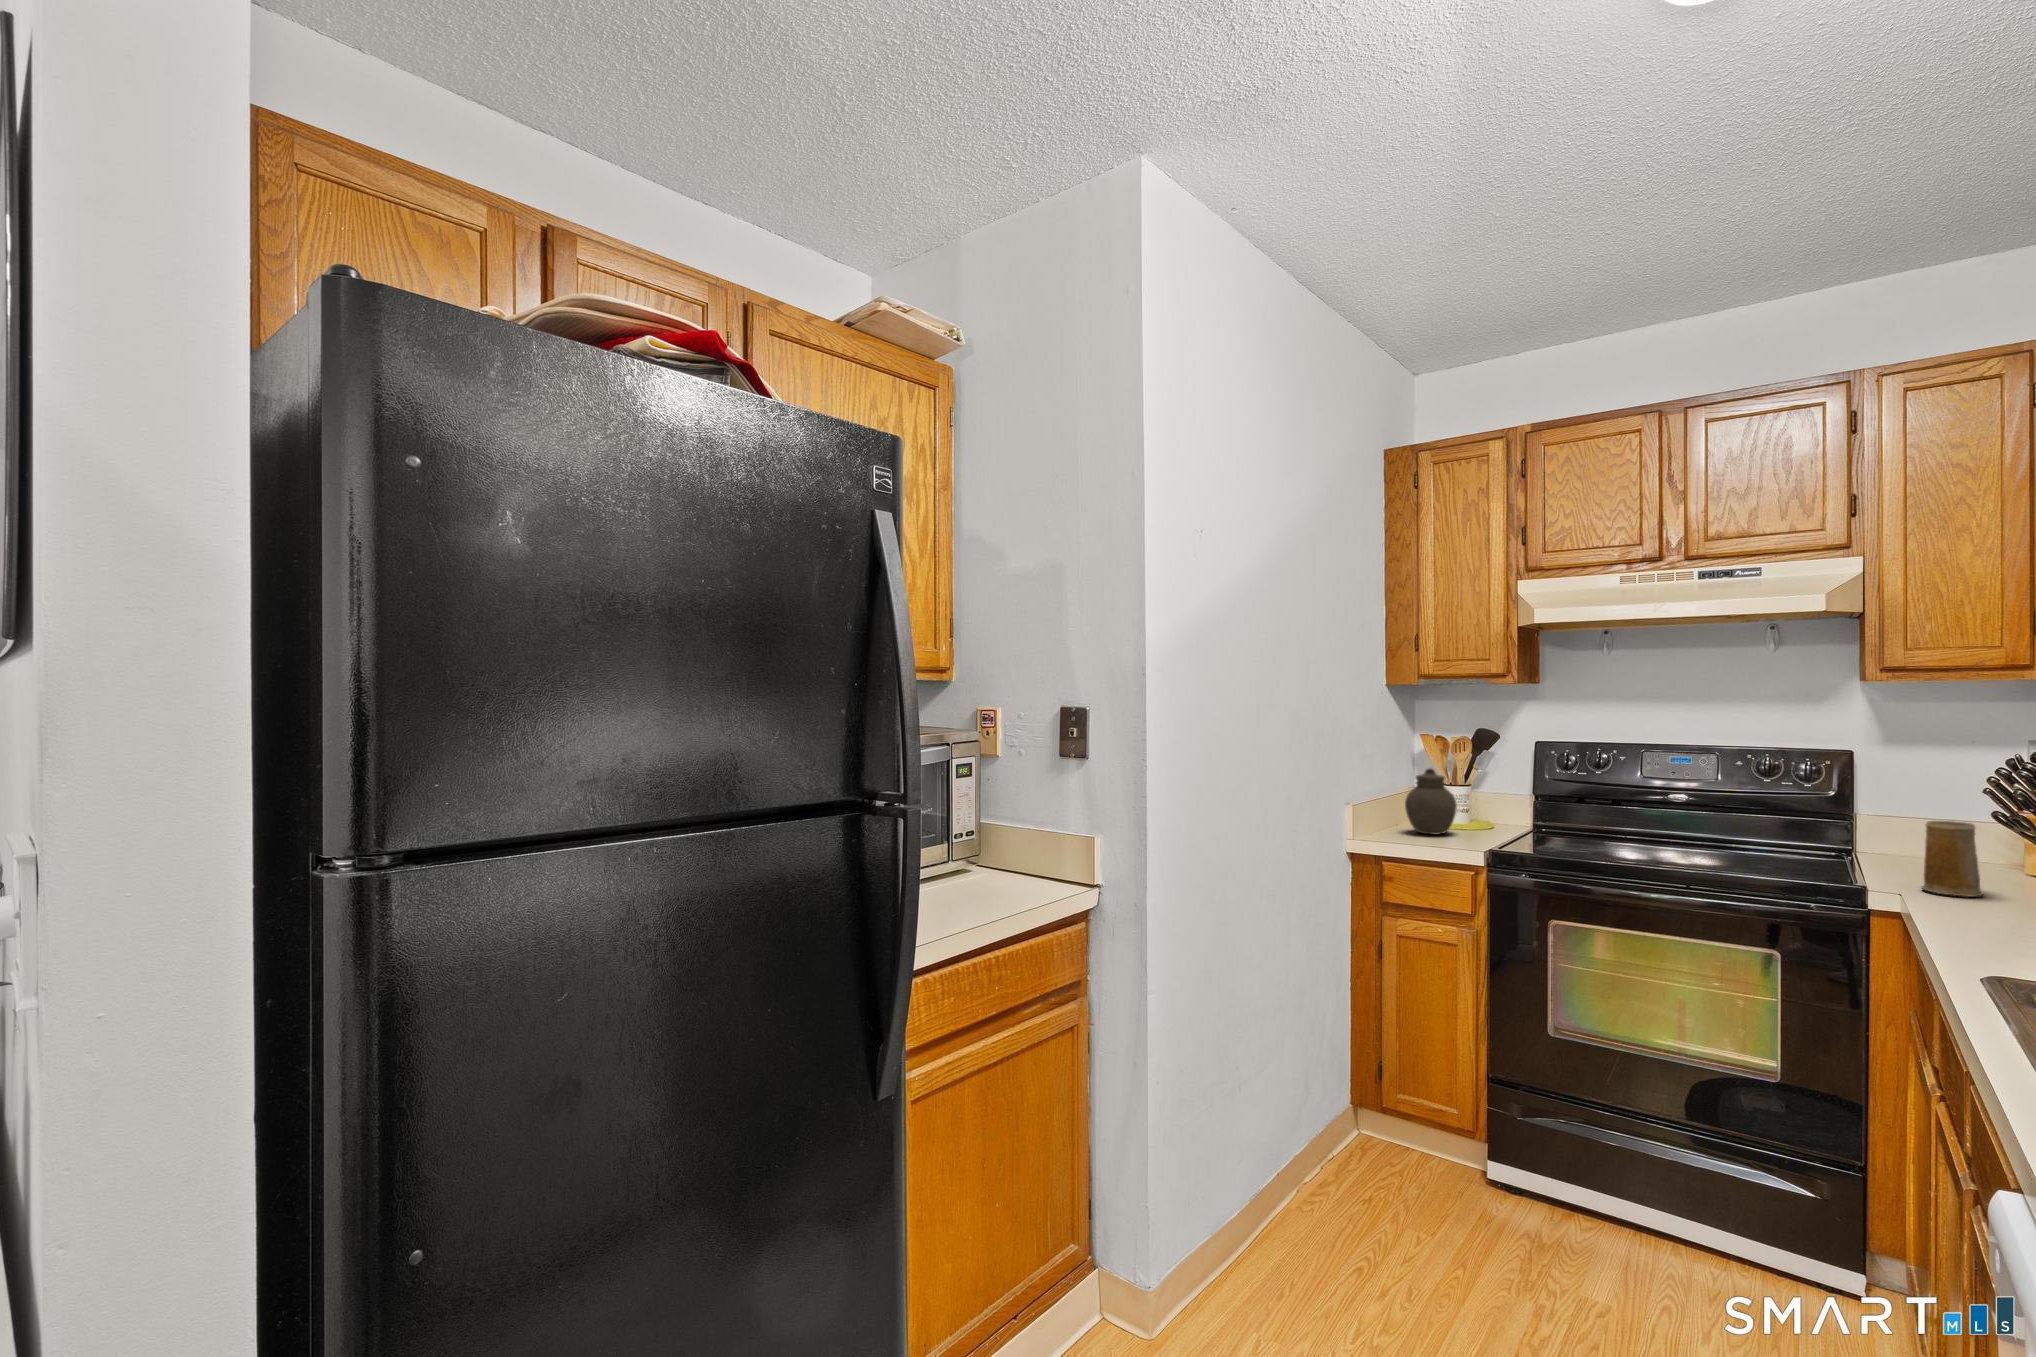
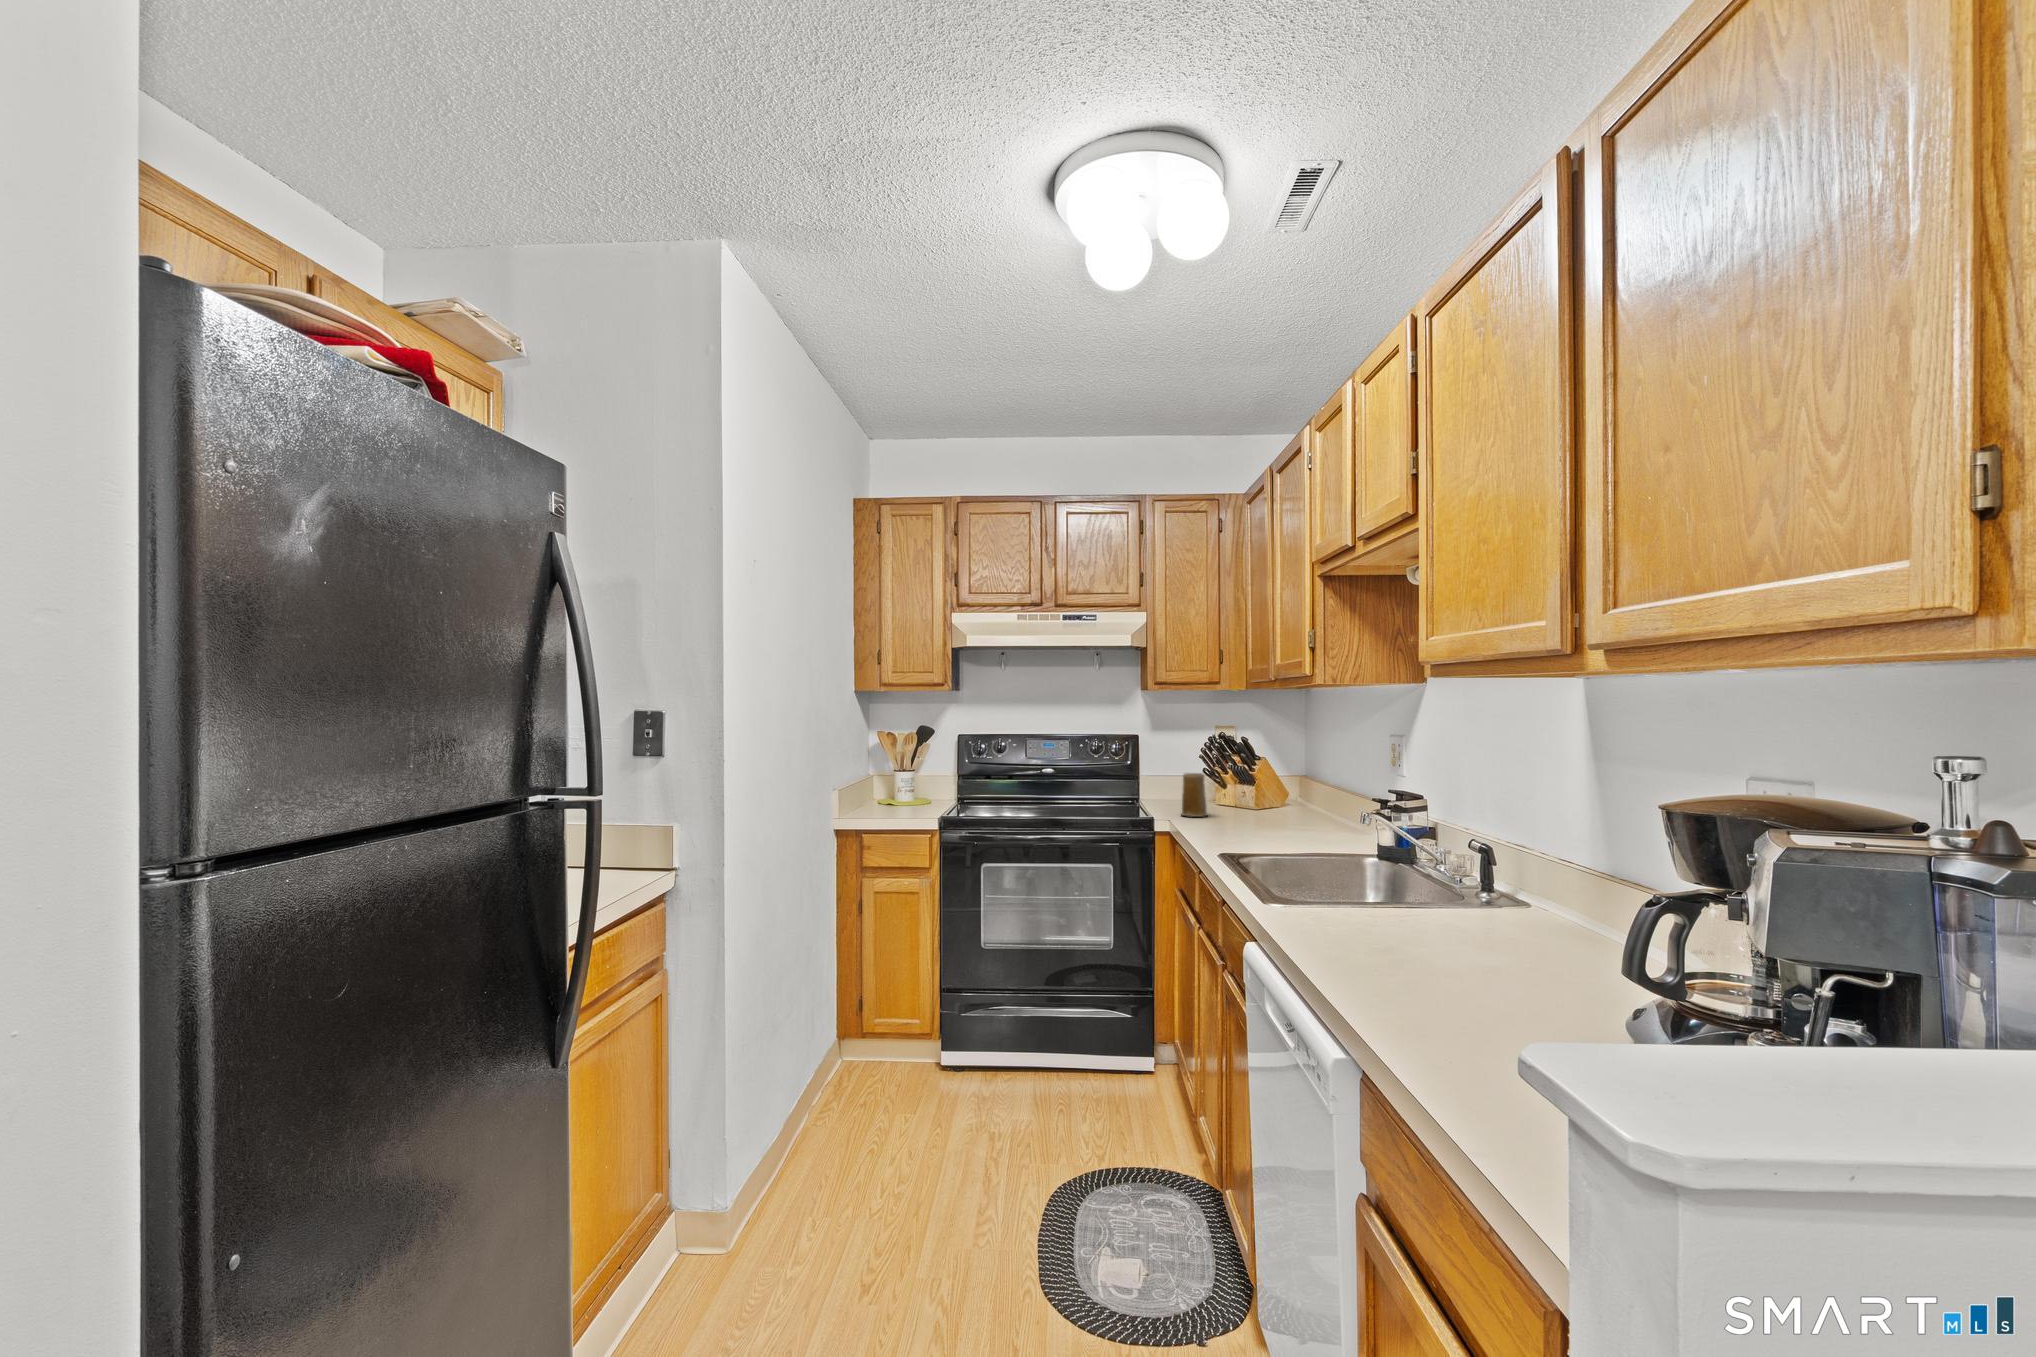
jar: present [1405,769,1457,834] -> none [872,758,910,810]

